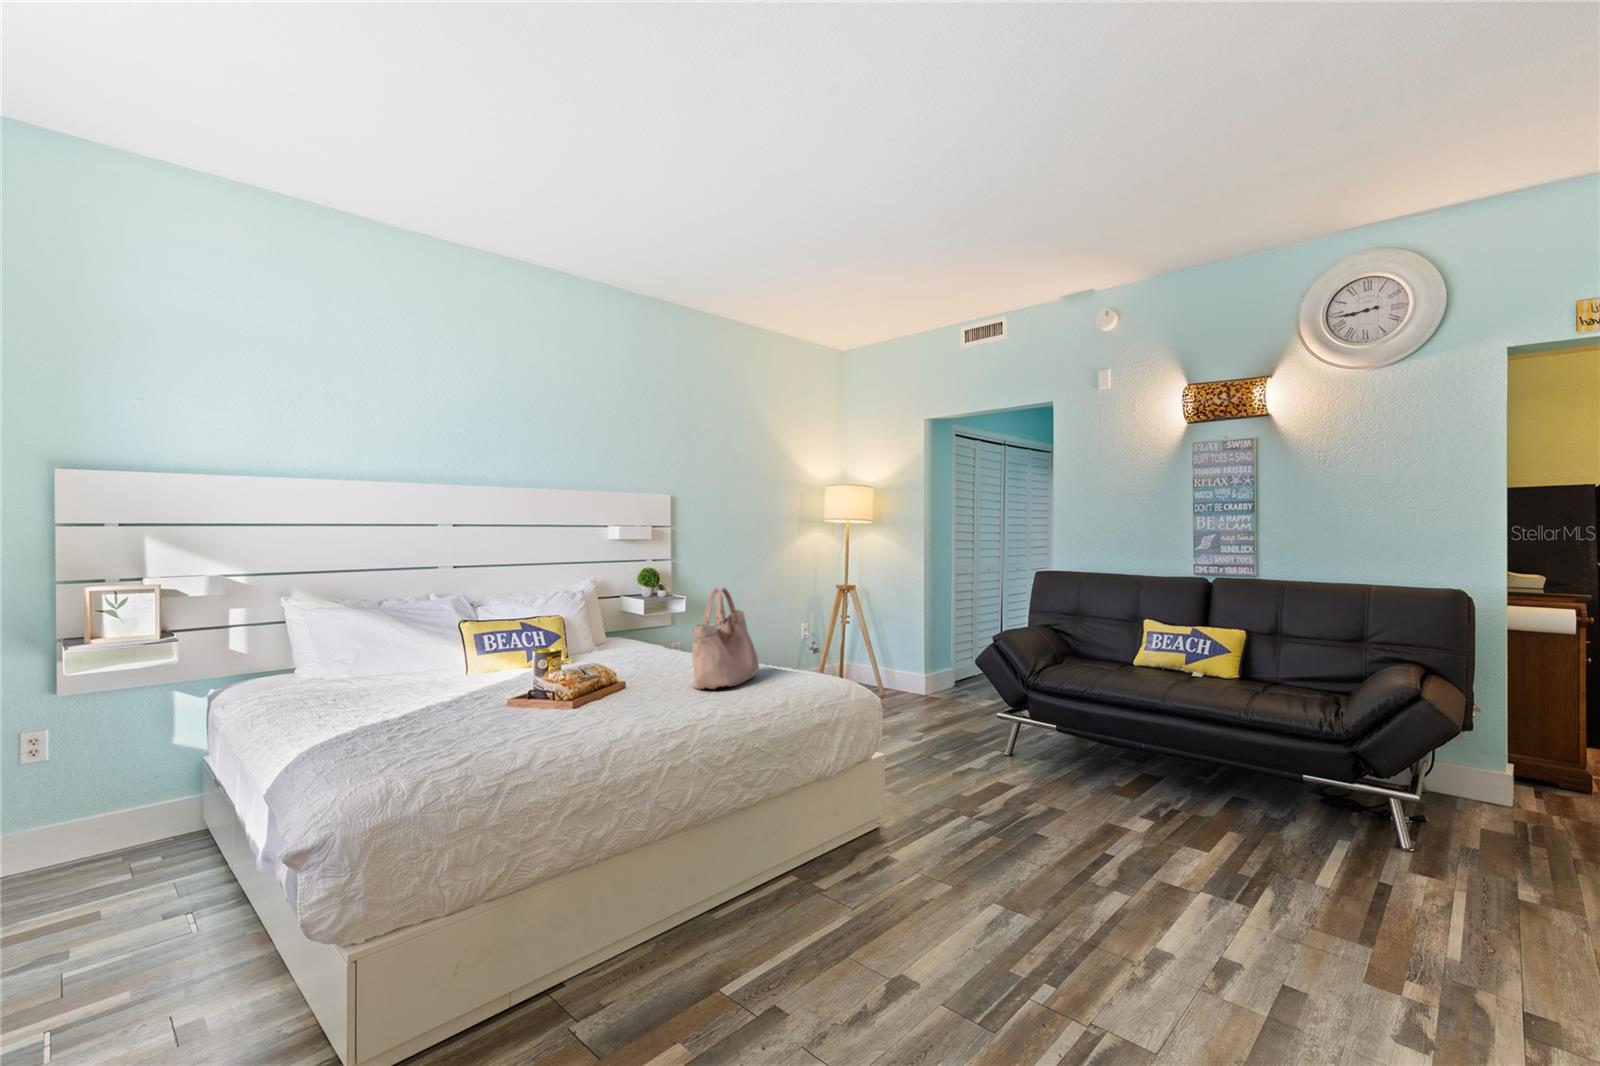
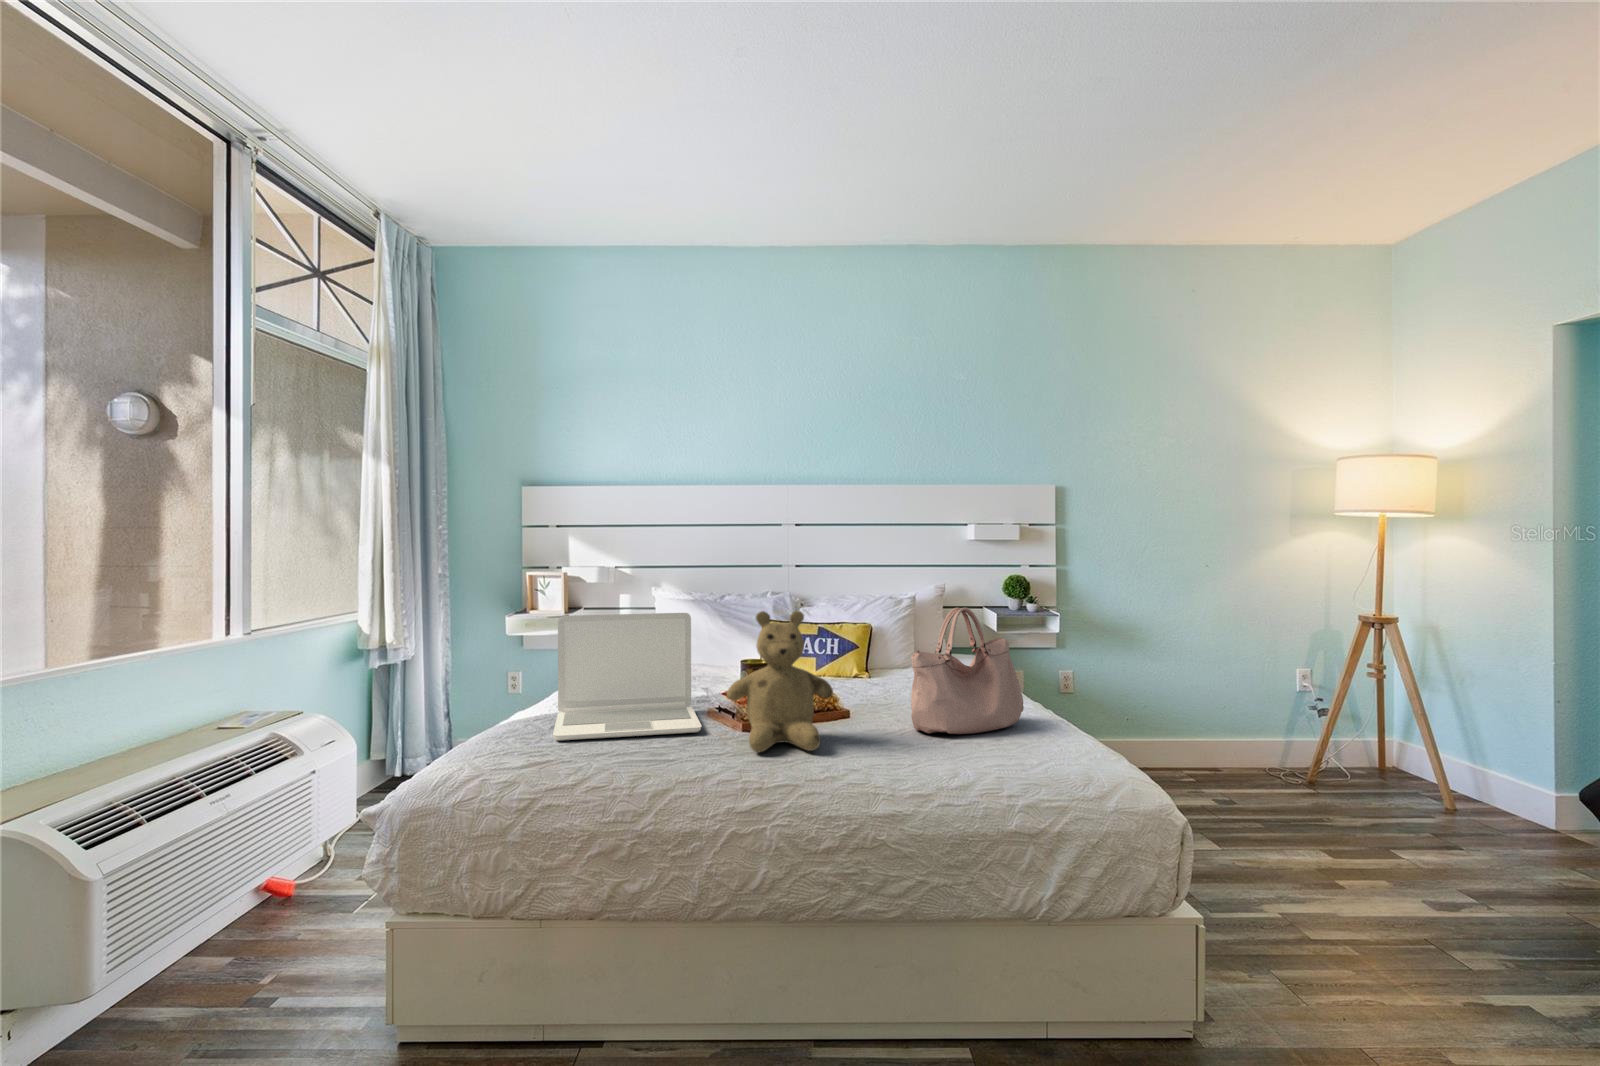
teddy bear: none [566,597,668,726] -> present [727,611,833,752]
laptop: none [327,611,532,761] -> present [553,613,702,740]

